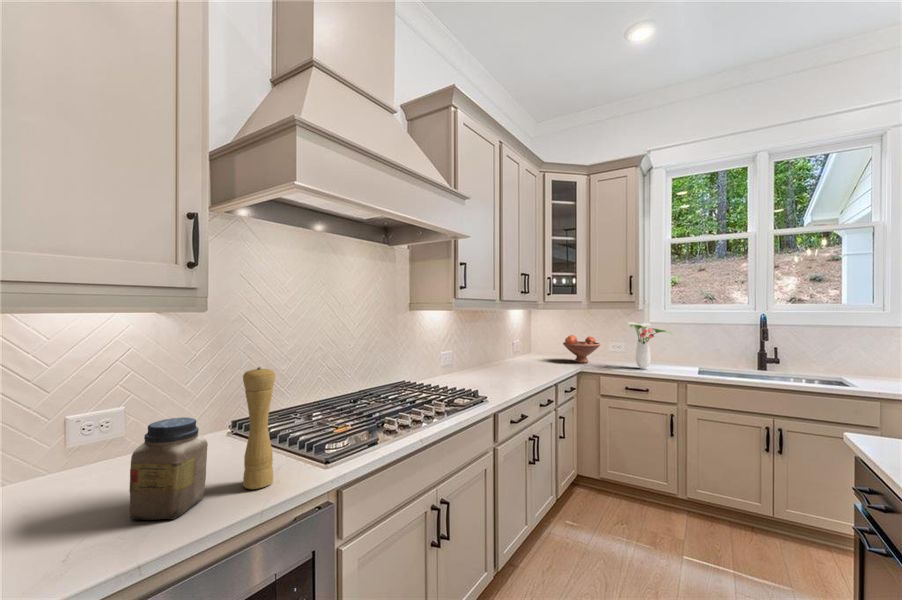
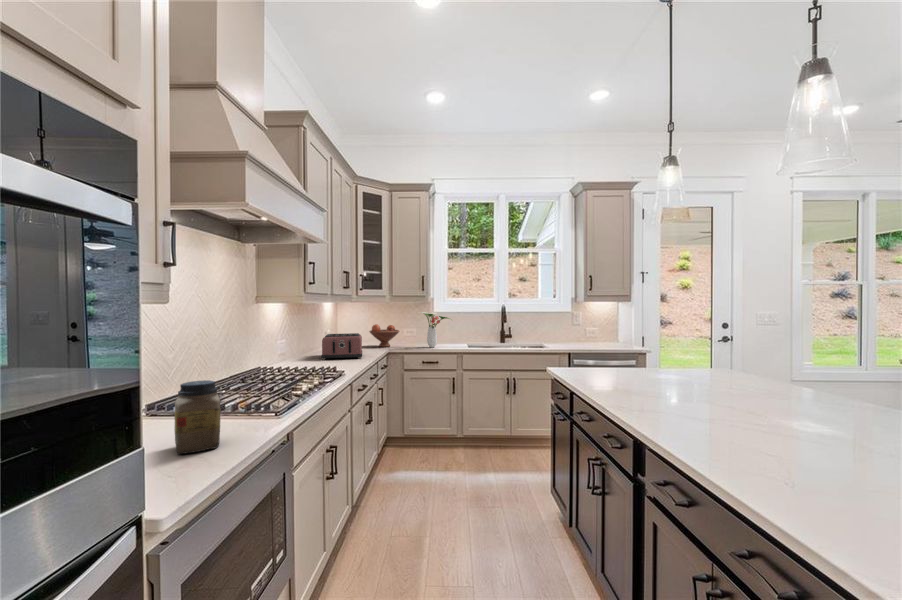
toaster: none [489,345,543,378] -> present [321,333,362,360]
pepper mill: present [243,367,275,489] -> none [233,342,257,431]

